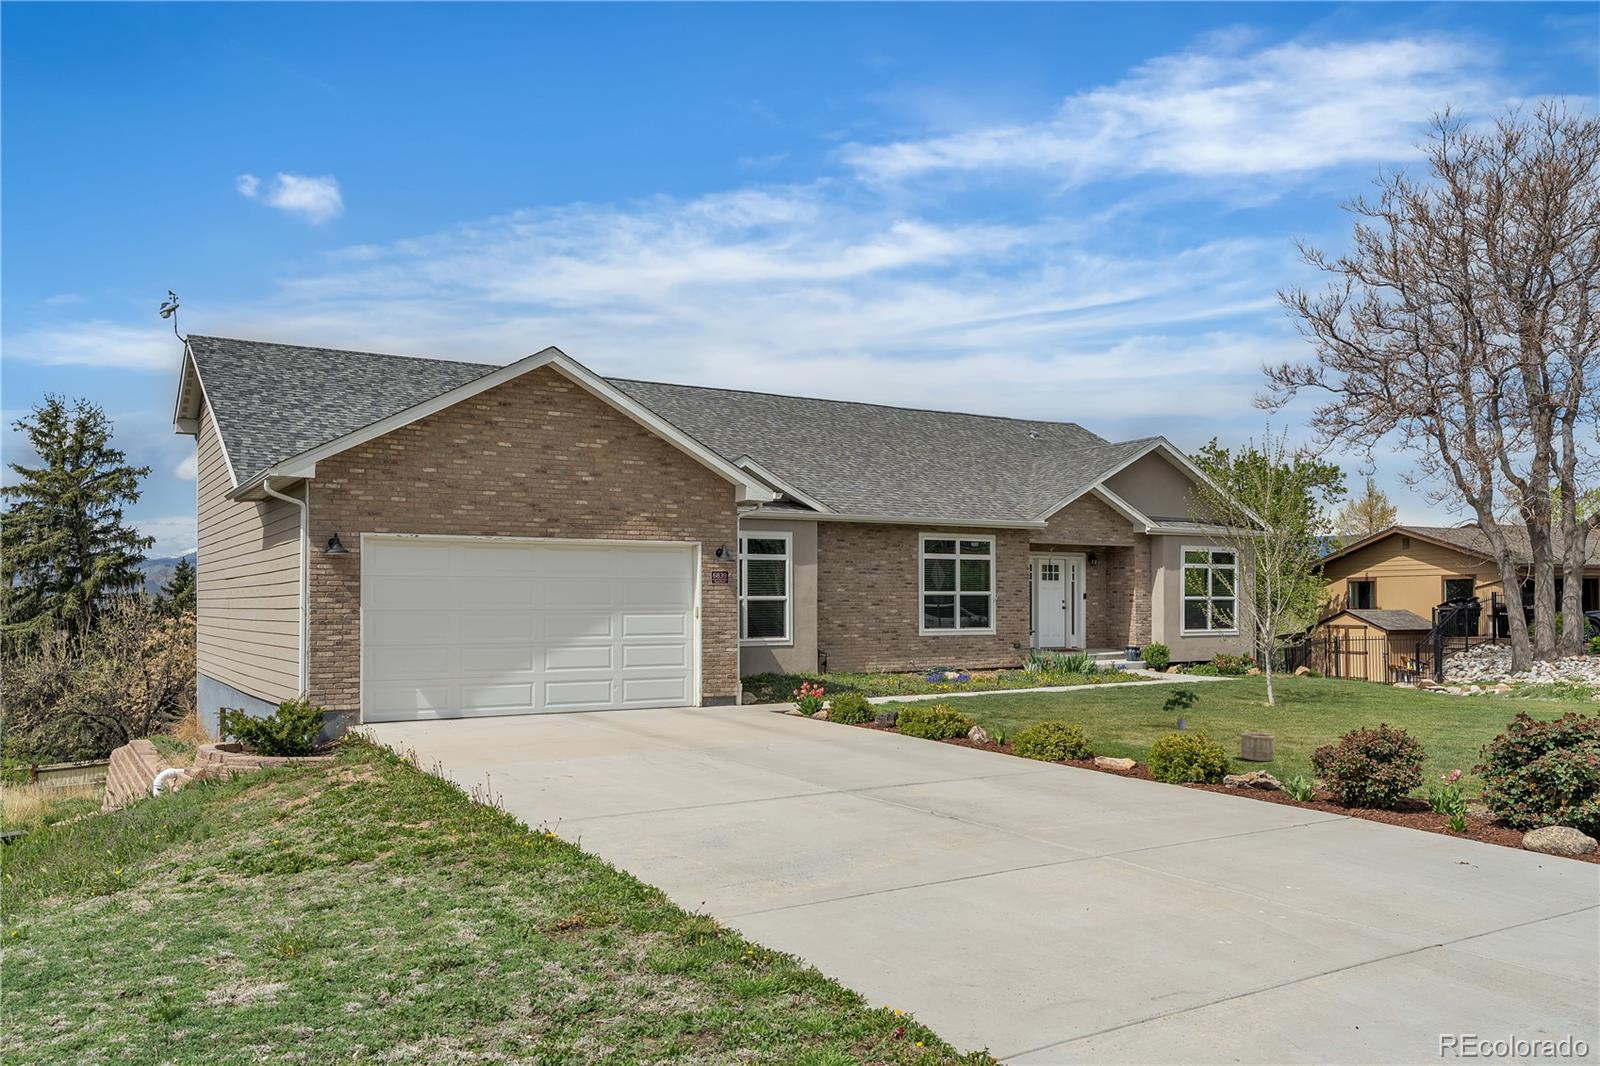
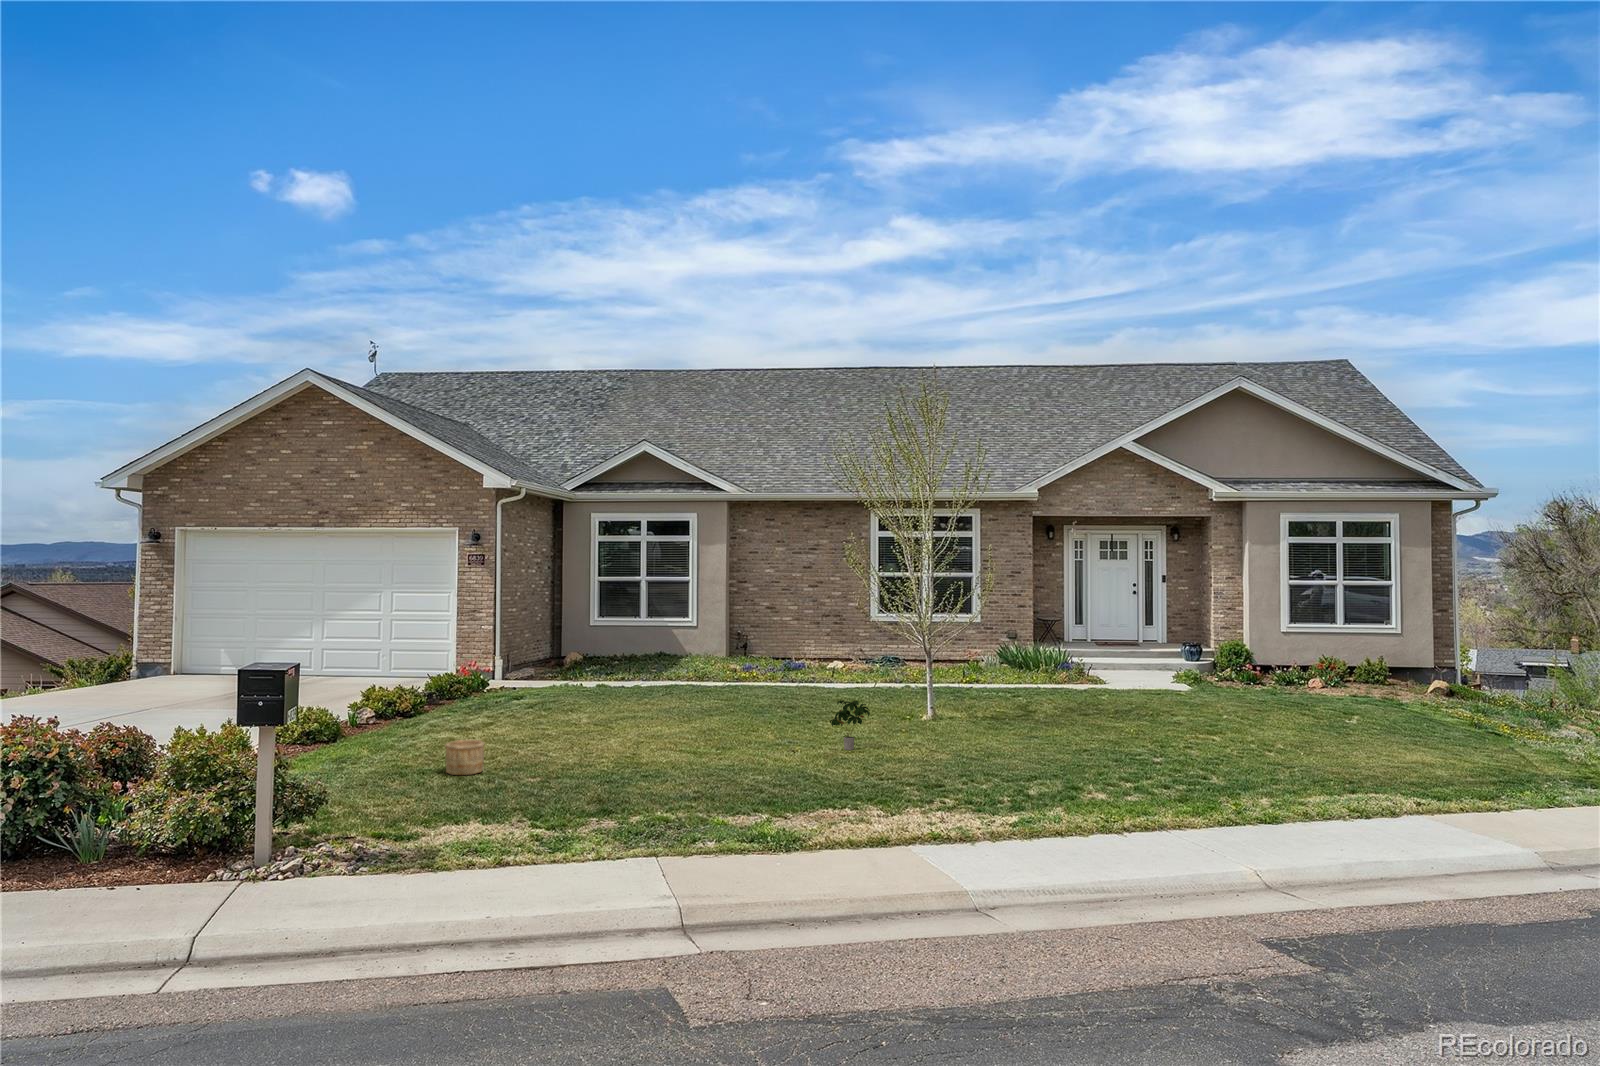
potted plant: present [1163,690,1199,729] -> present [830,700,870,750]

